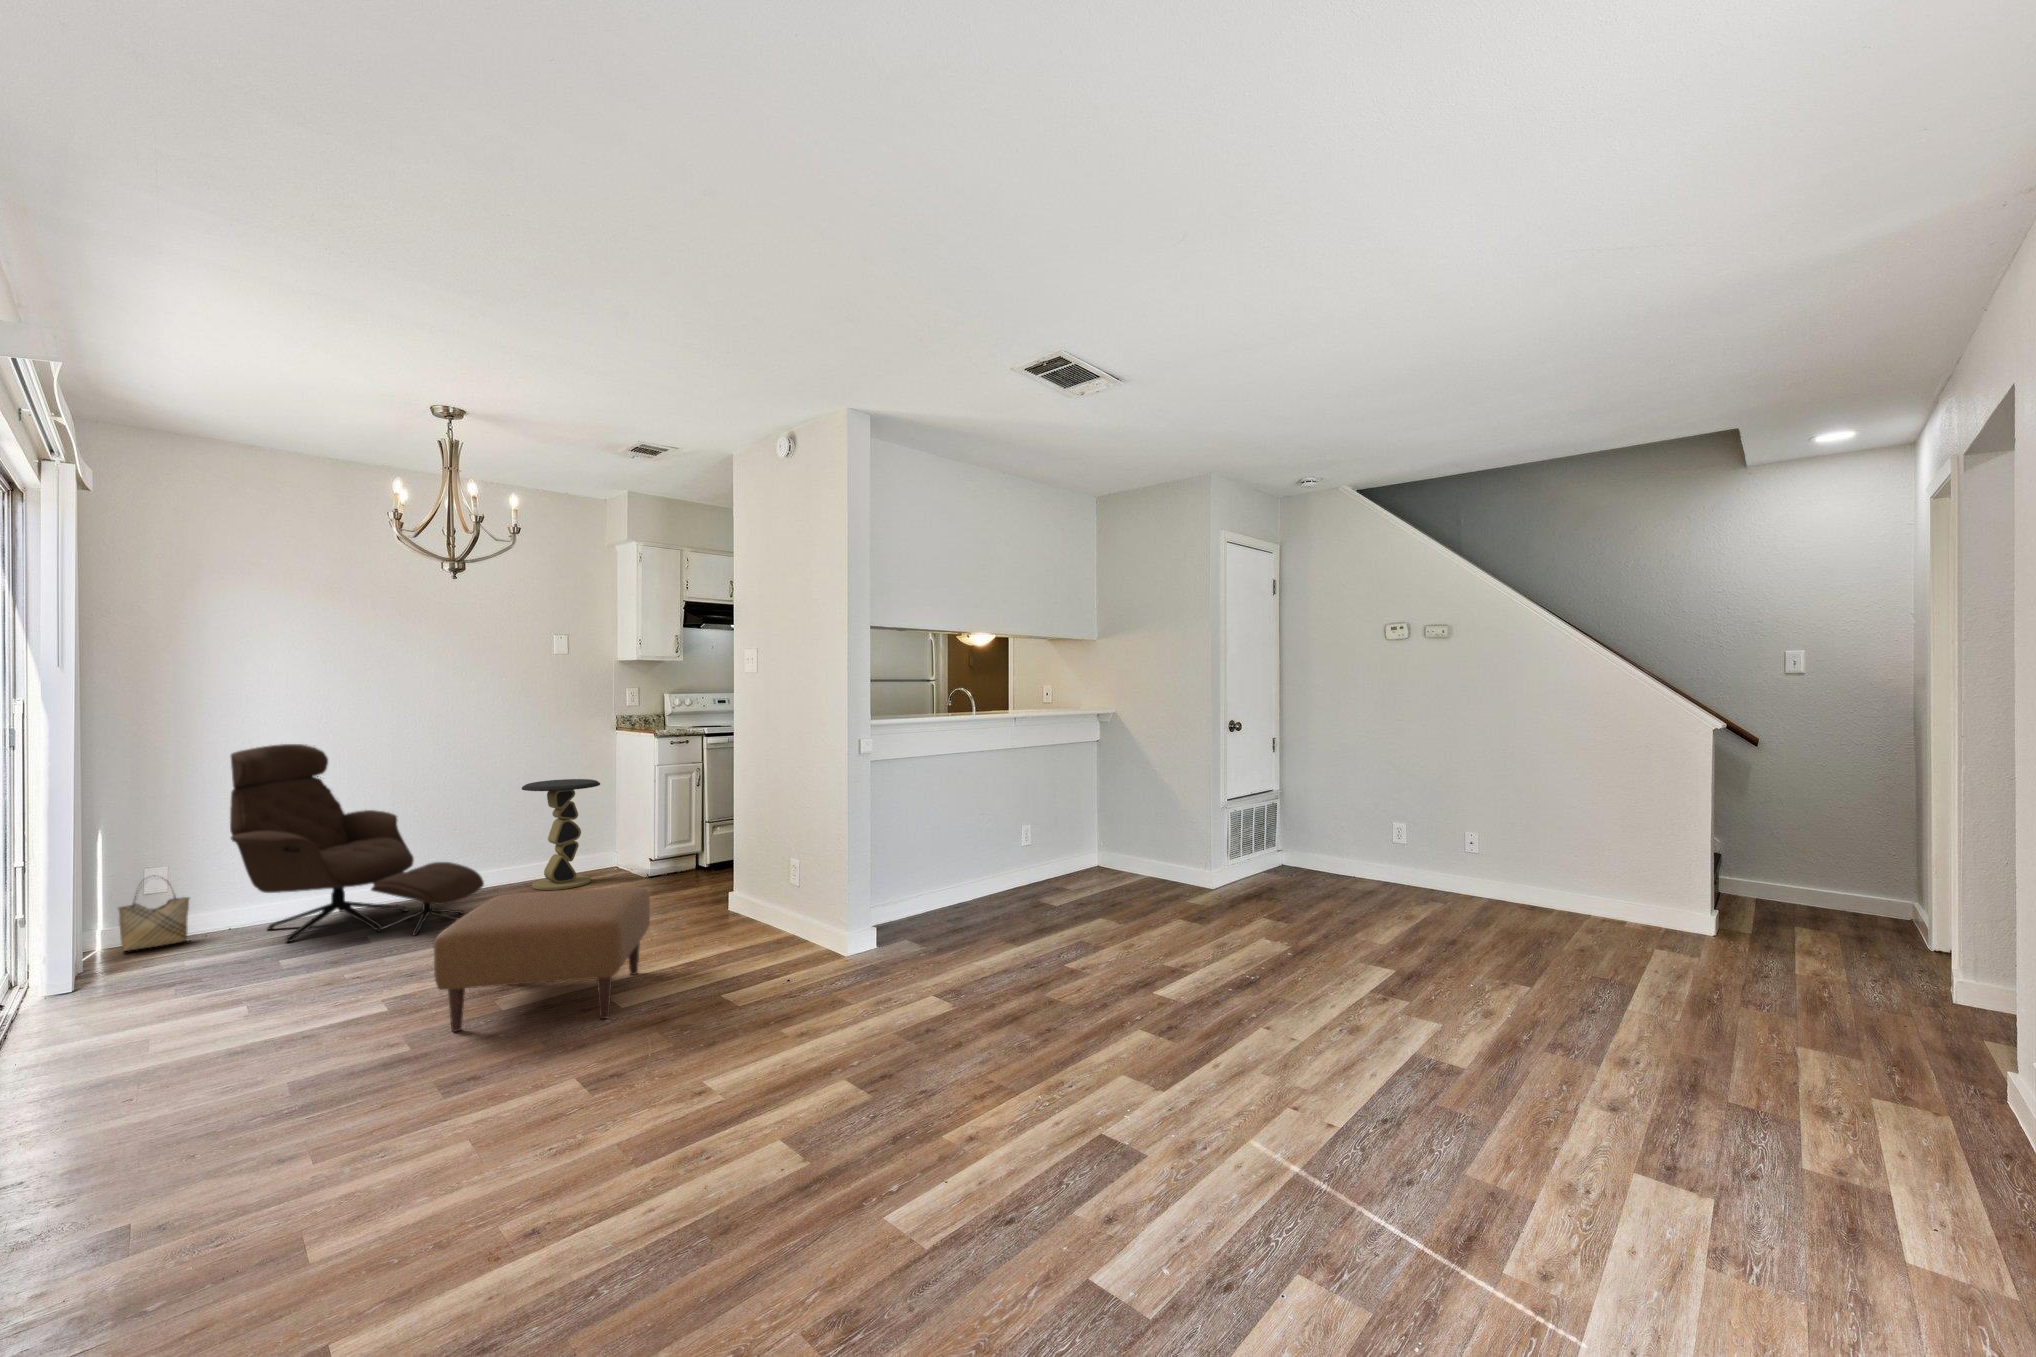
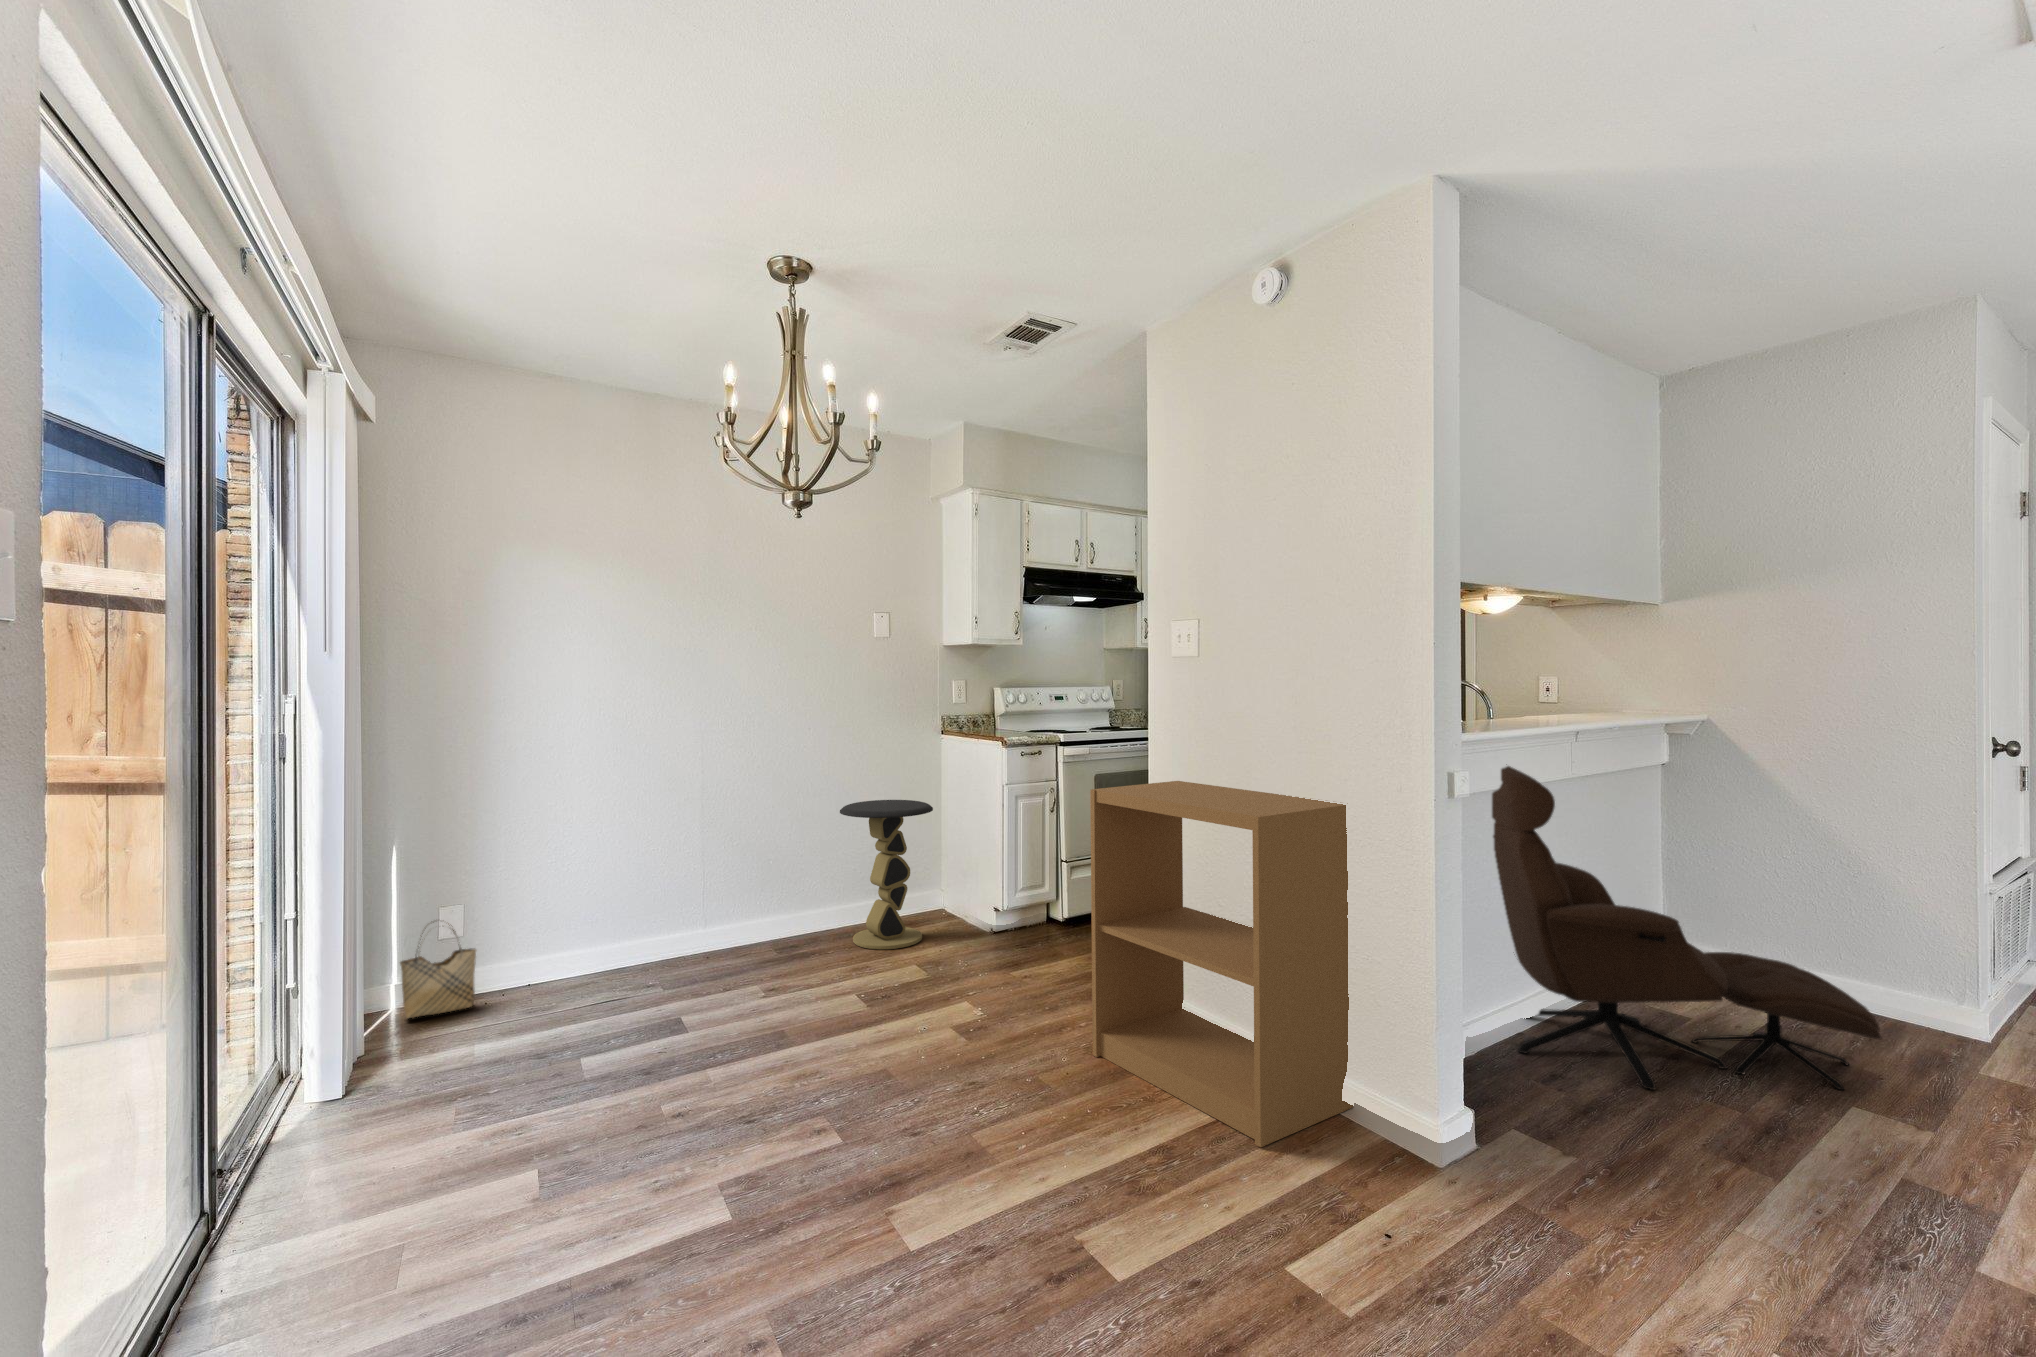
lounge chair: present [230,744,484,942] -> present [1492,766,1881,1090]
bookshelf: none [670,755,819,970] -> present [1090,781,1354,1147]
ottoman: present [434,887,650,1032] -> none [840,997,1129,1255]

